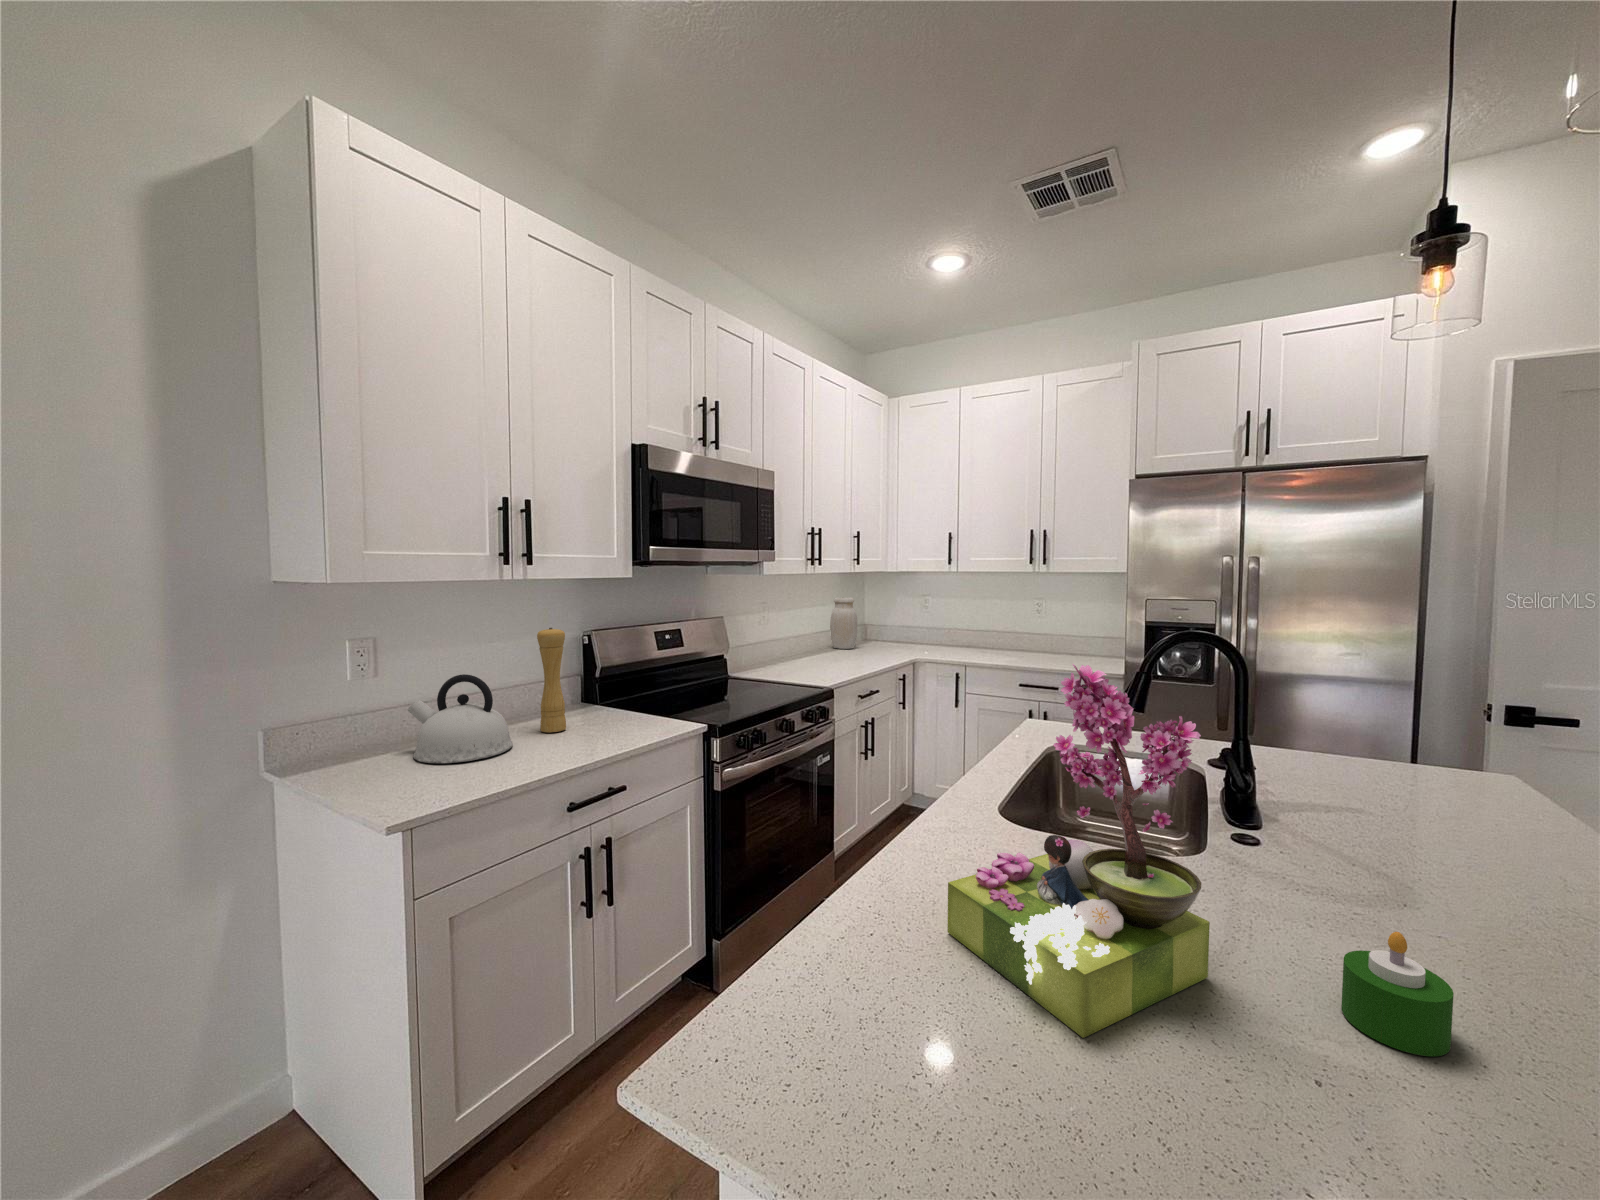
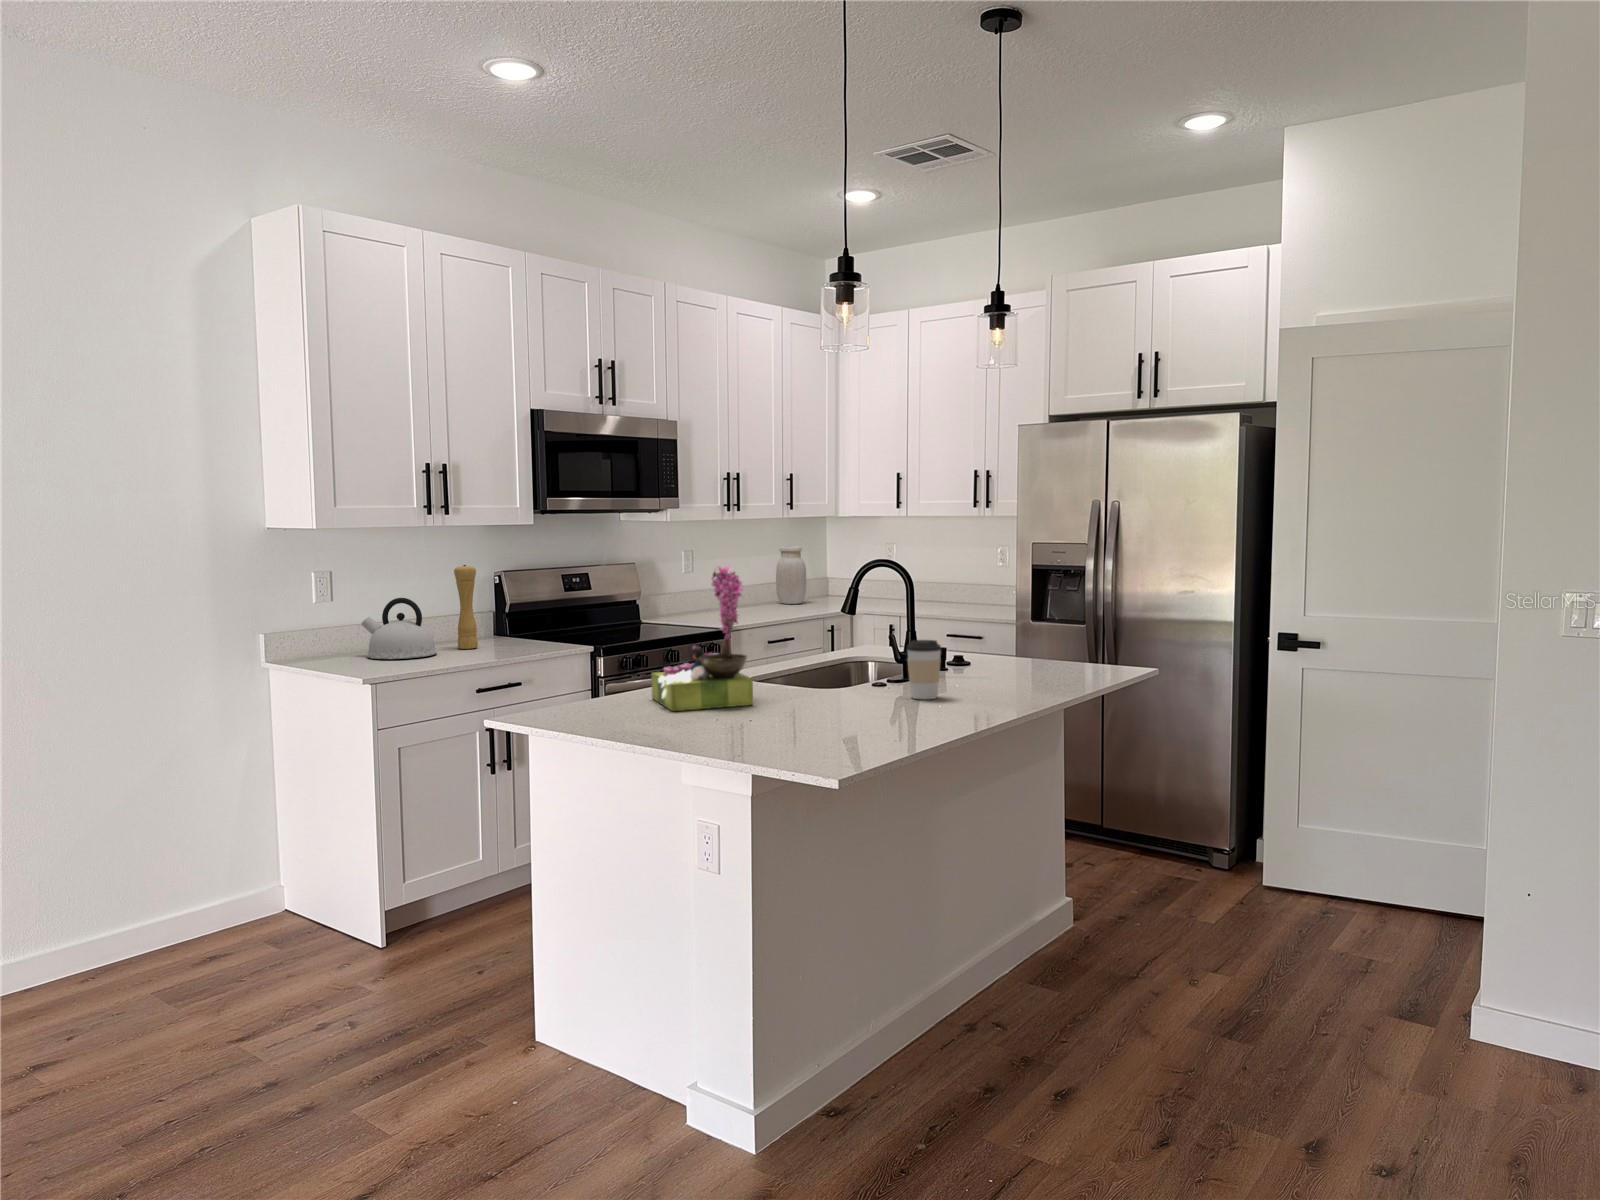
coffee cup: none [1418,802,1515,930] -> present [907,640,941,699]
candle: present [1341,932,1454,1056] -> none [790,670,824,714]

